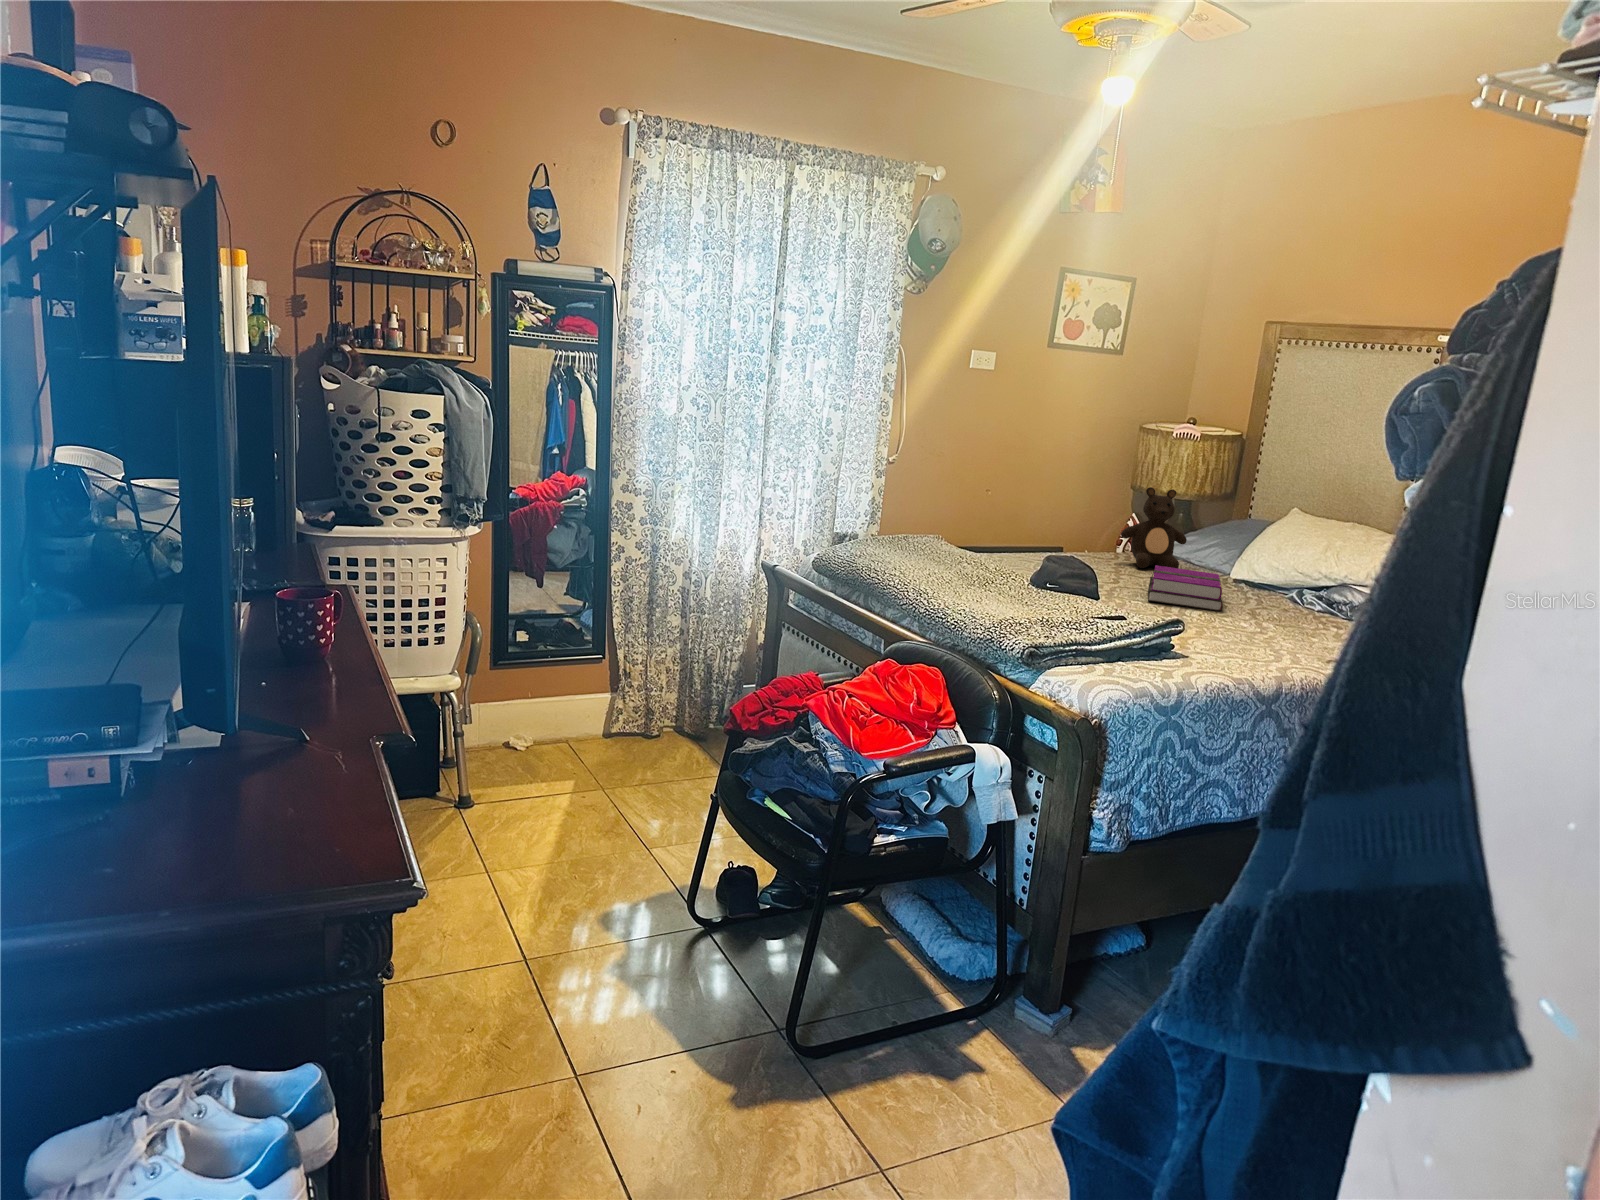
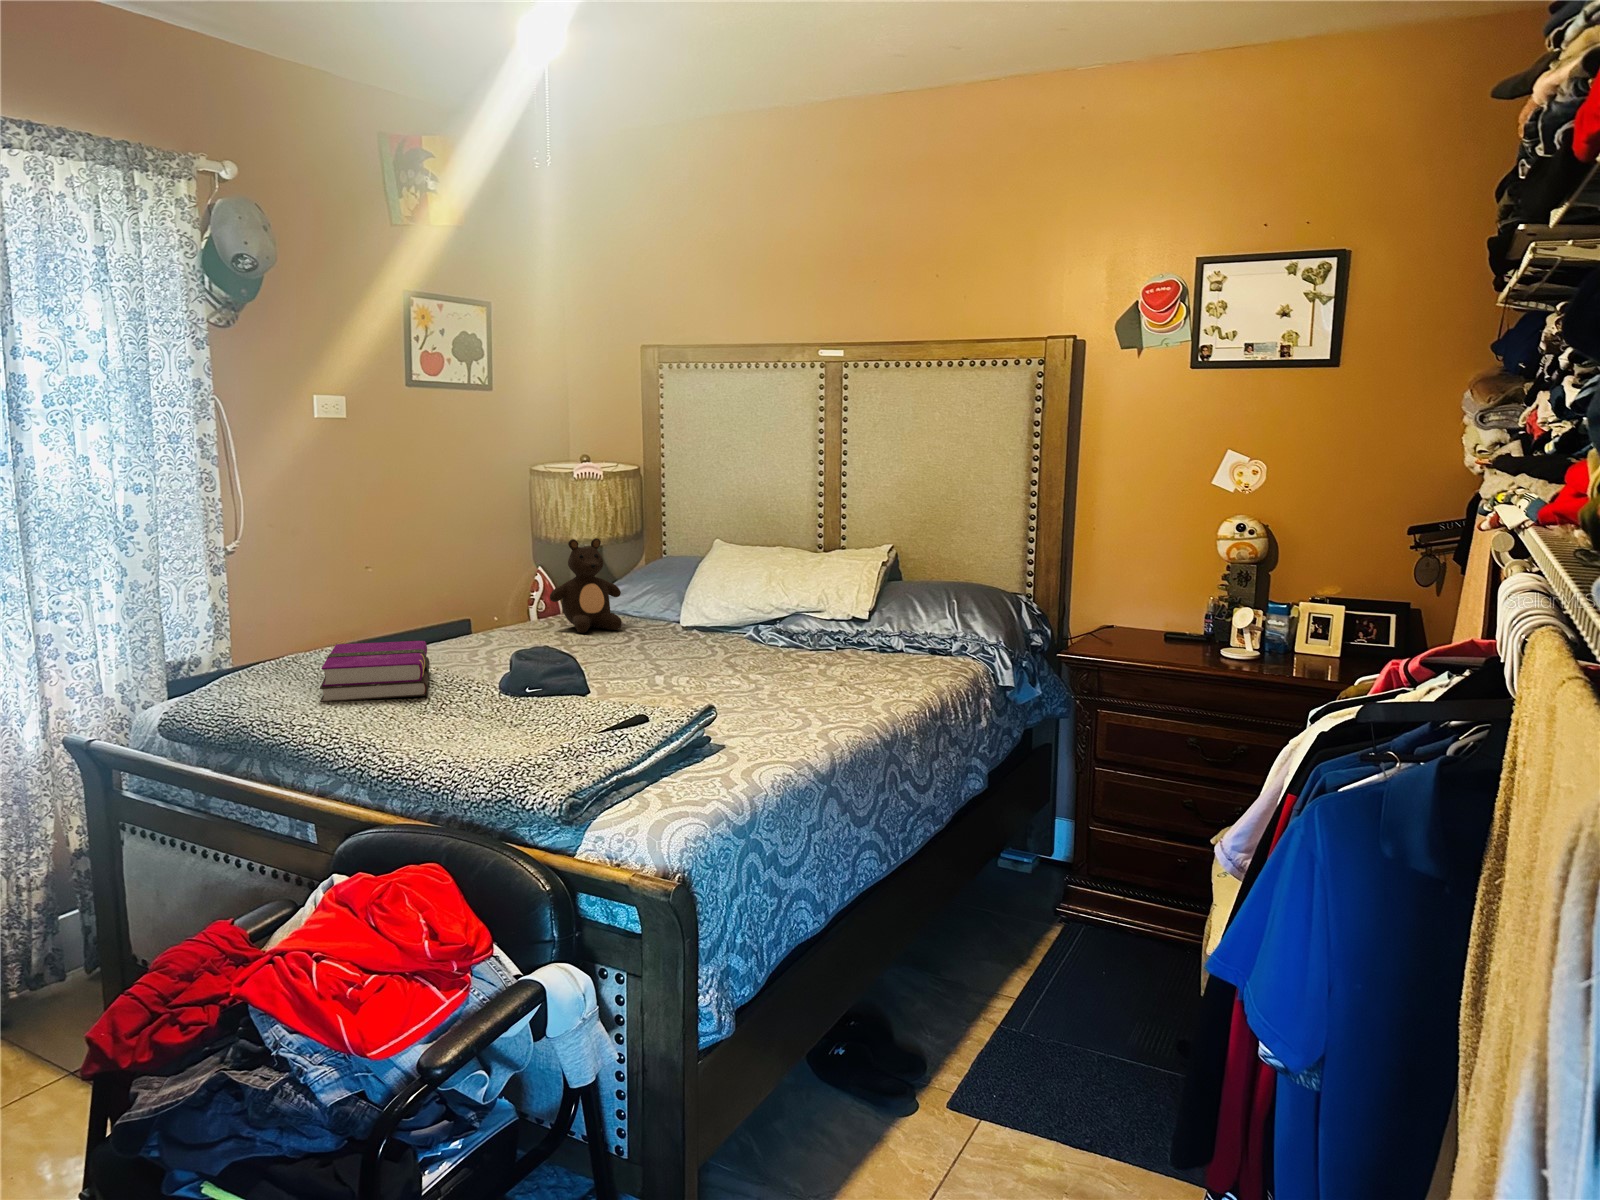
hardback book: present [1148,565,1223,611] -> present [320,641,430,702]

